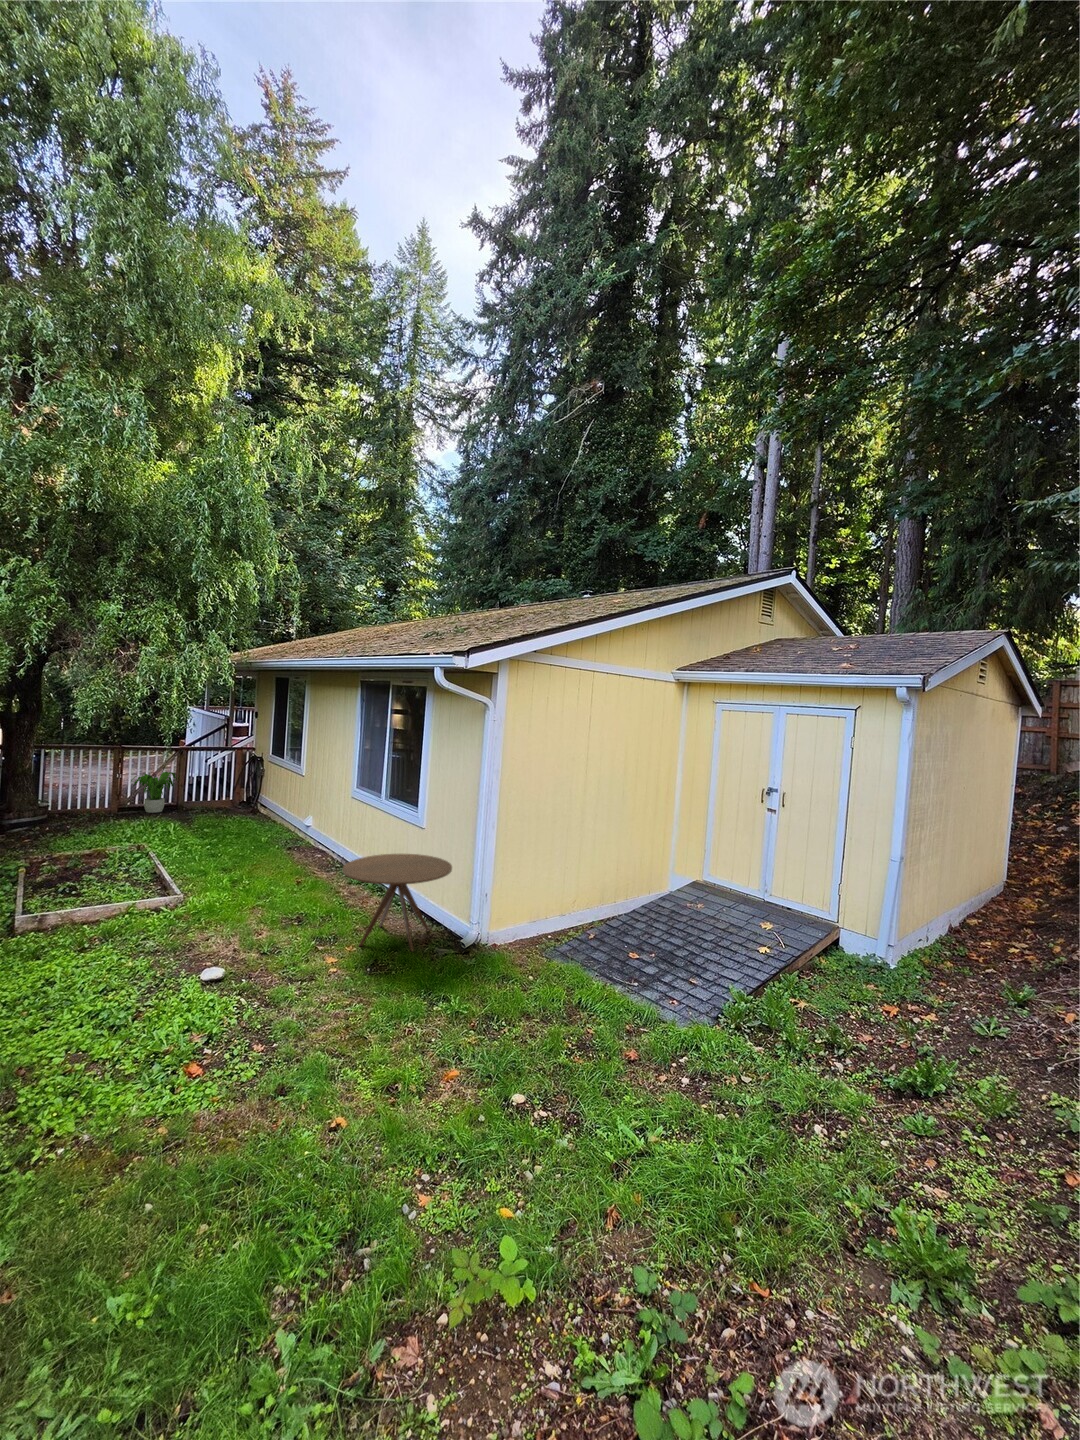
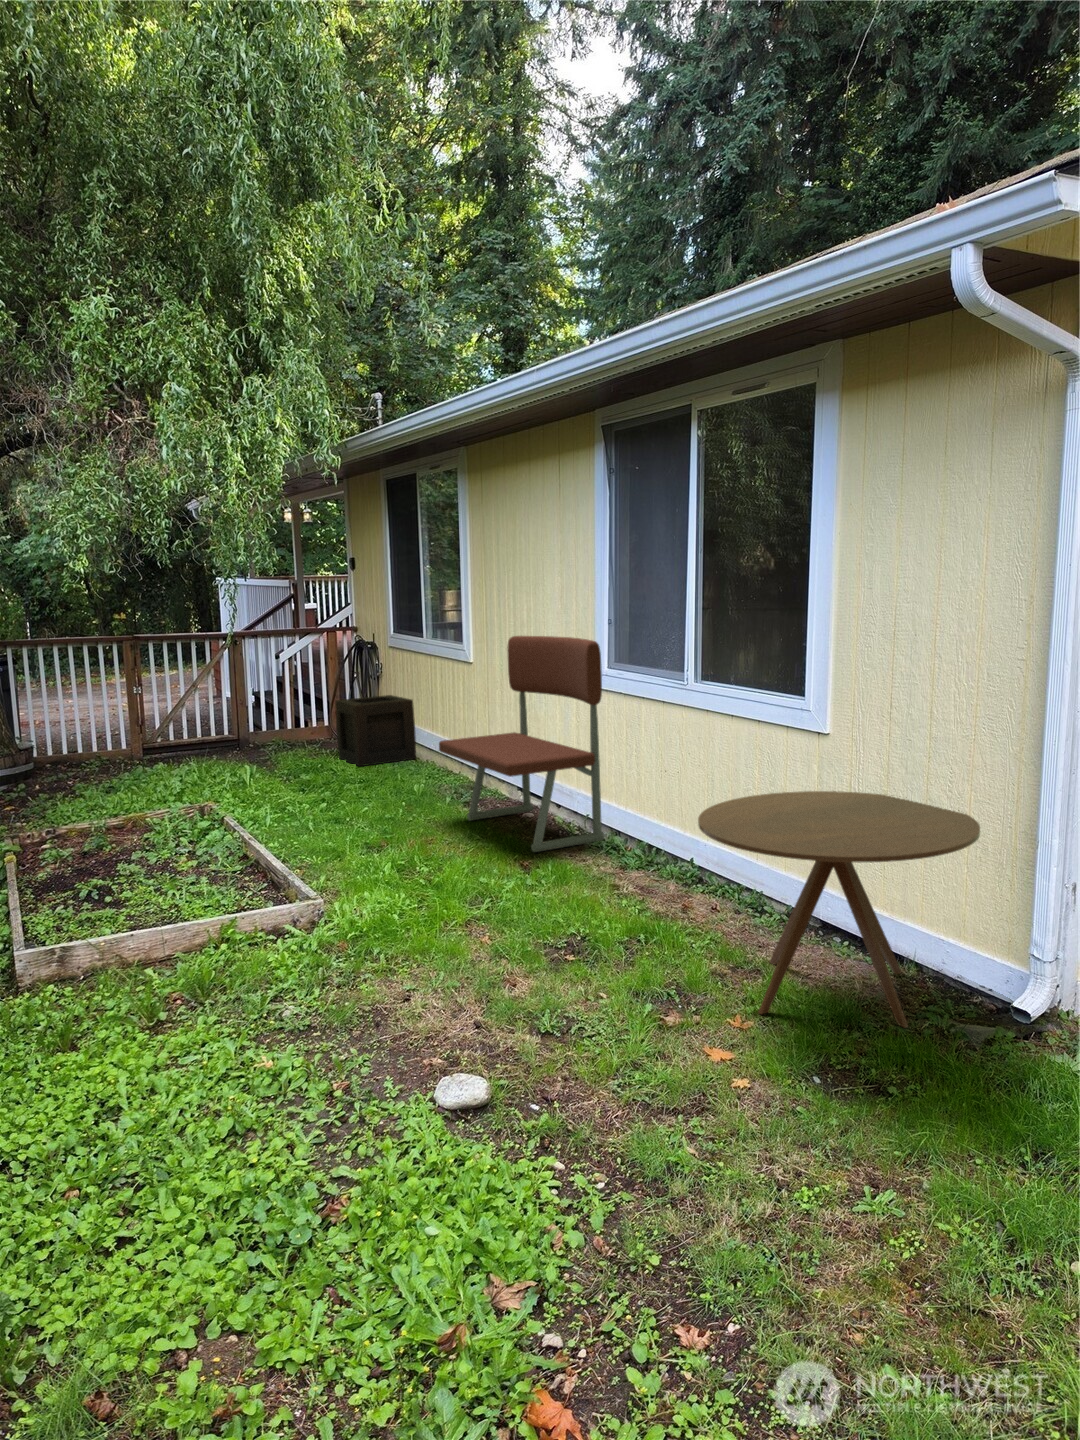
bench: none [272,768,349,875] -> present [439,636,605,852]
potted plant: present [131,772,179,813] -> none [159,678,241,753]
wooden crate: none [233,786,277,825] -> present [335,695,416,766]

